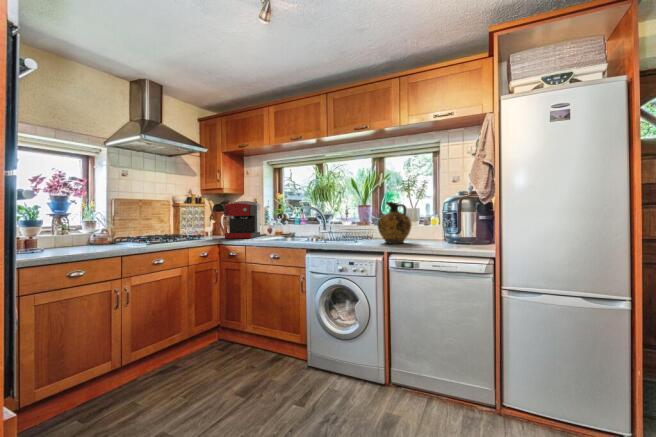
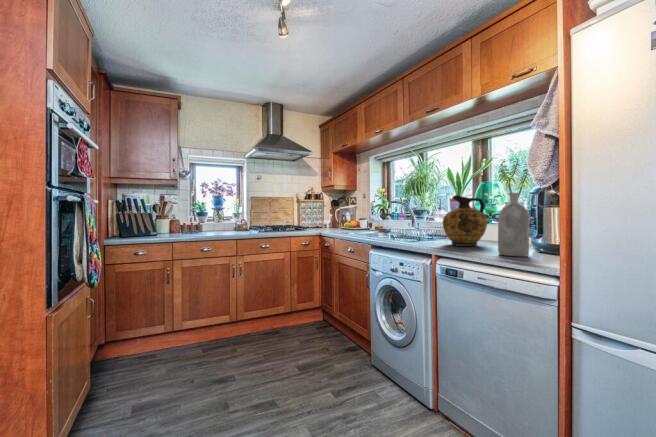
bottle: none [435,200,455,247] -> present [498,193,529,257]
coffee maker: present [224,201,260,238] -> none [325,196,360,231]

